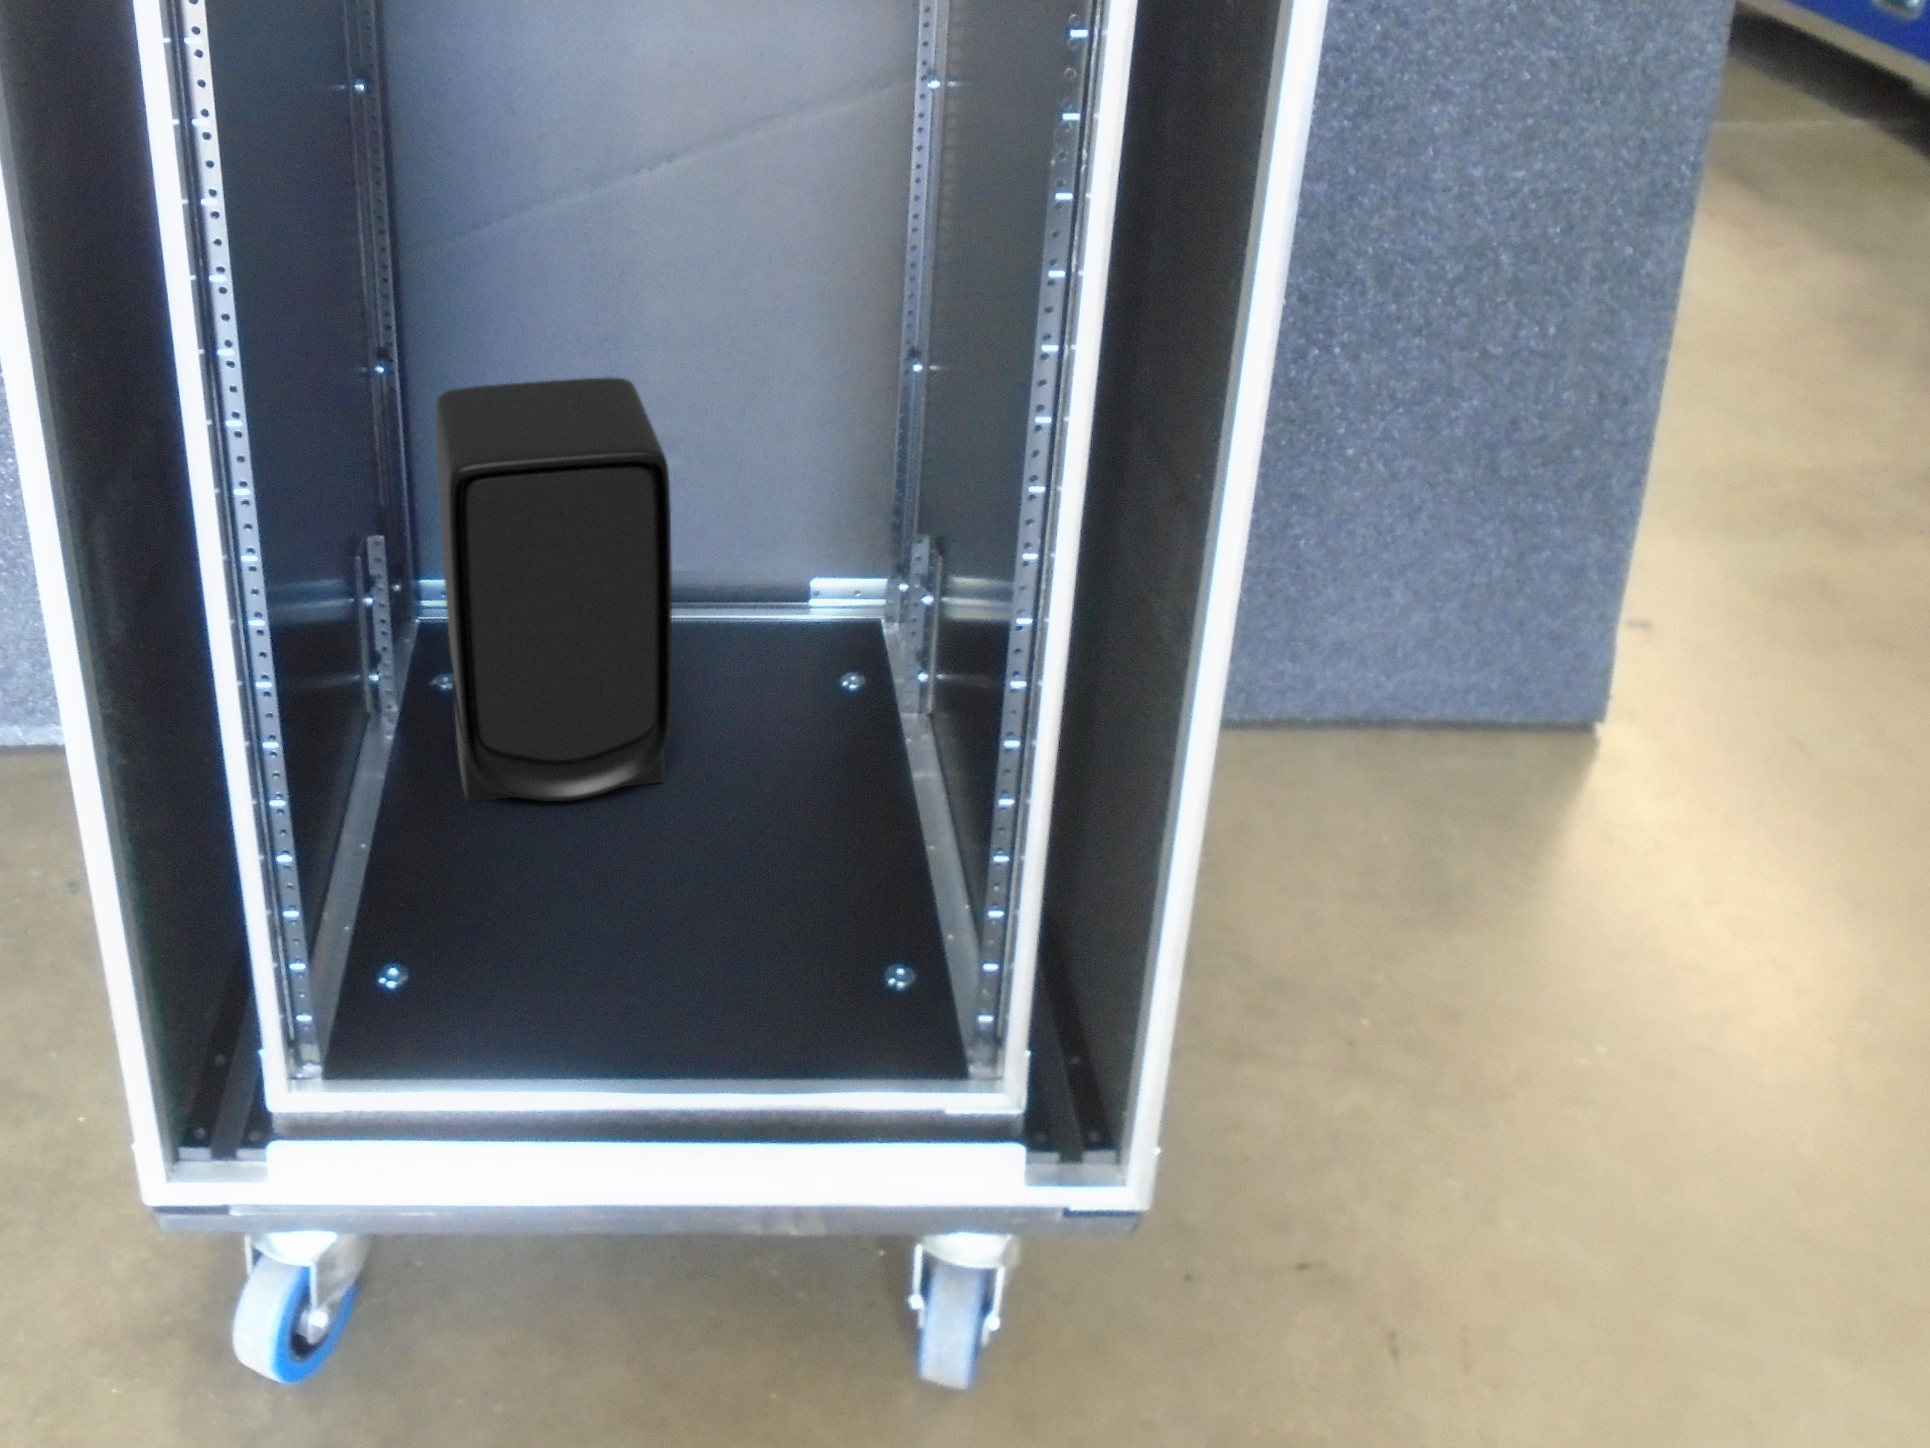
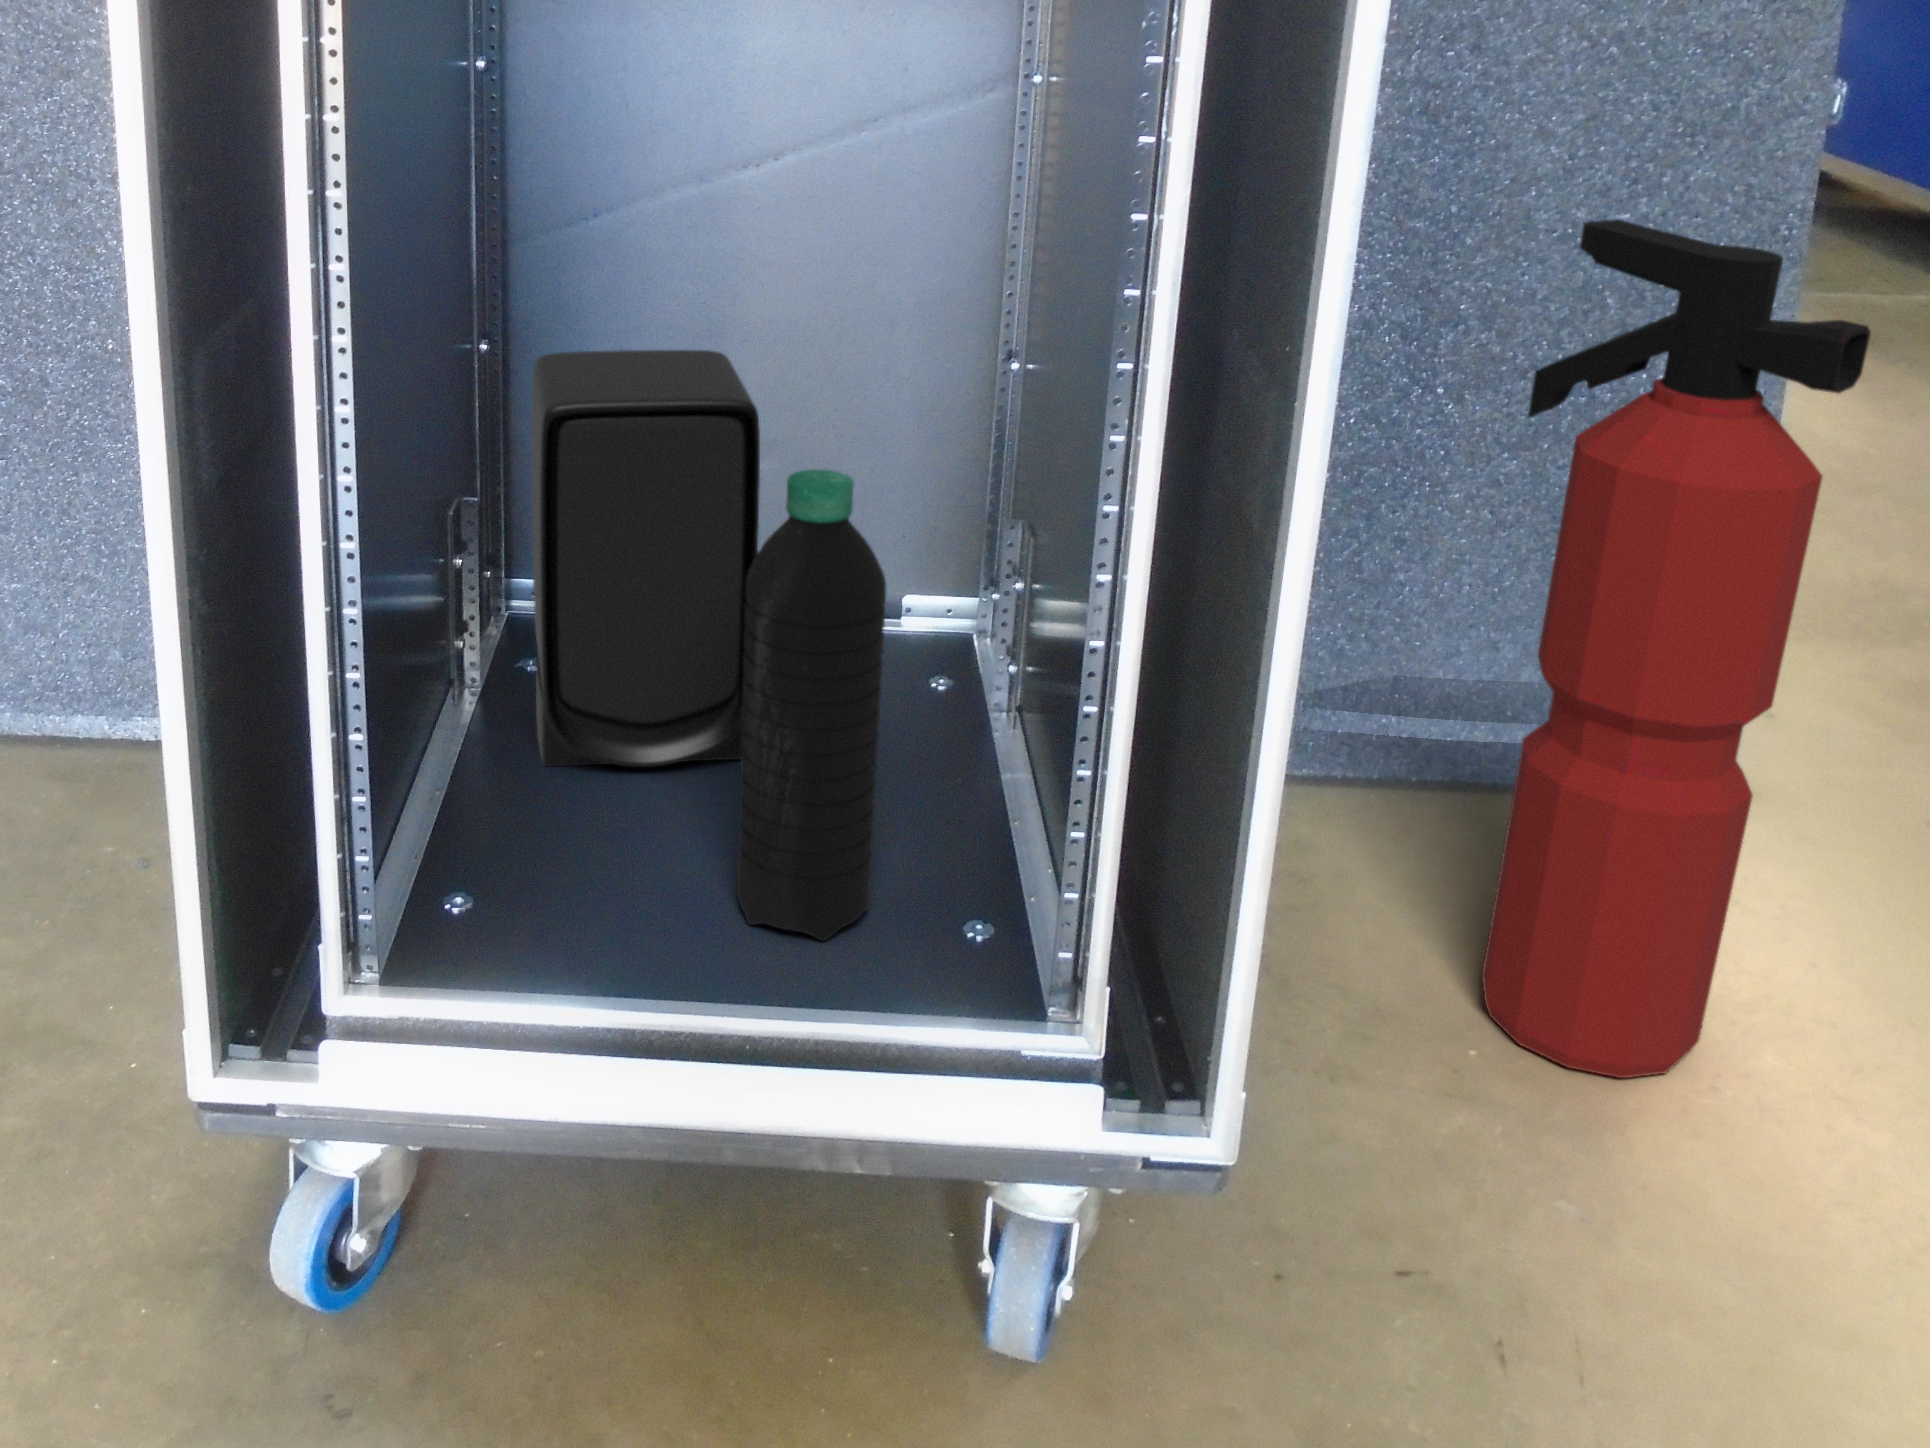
fire extinguisher: none [1376,238,1764,1050] -> present [1482,219,1871,1078]
water bottle: none [663,554,802,998] -> present [737,469,887,941]

